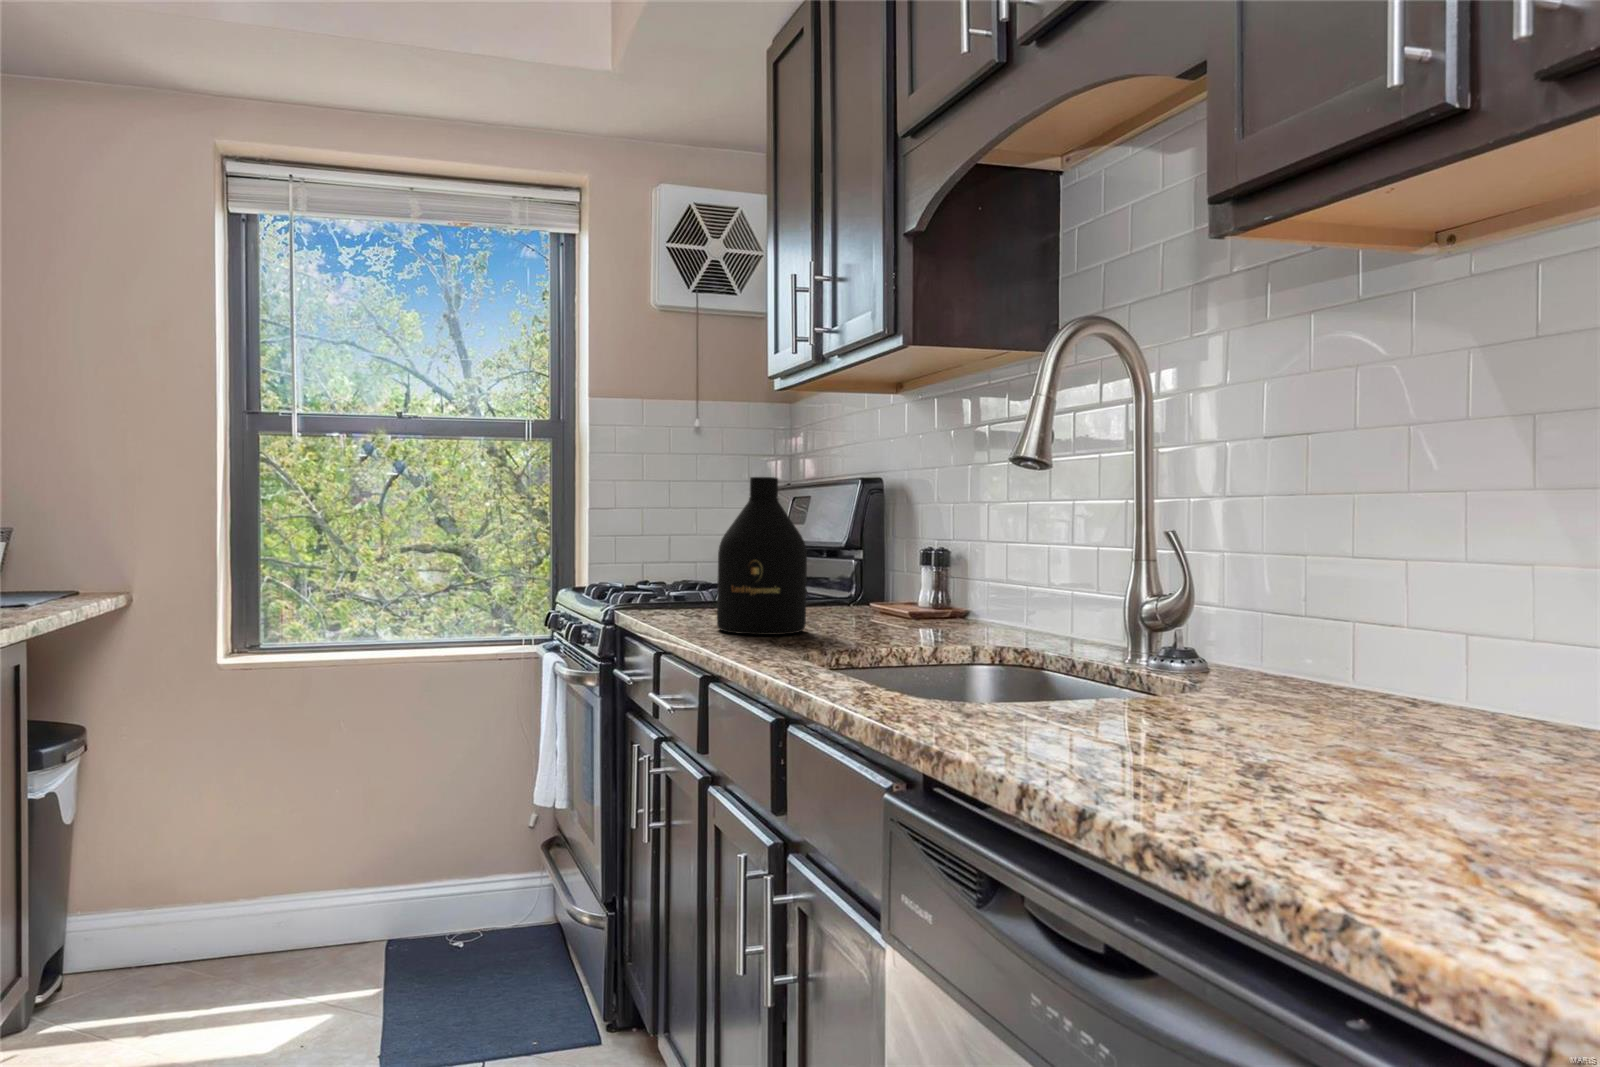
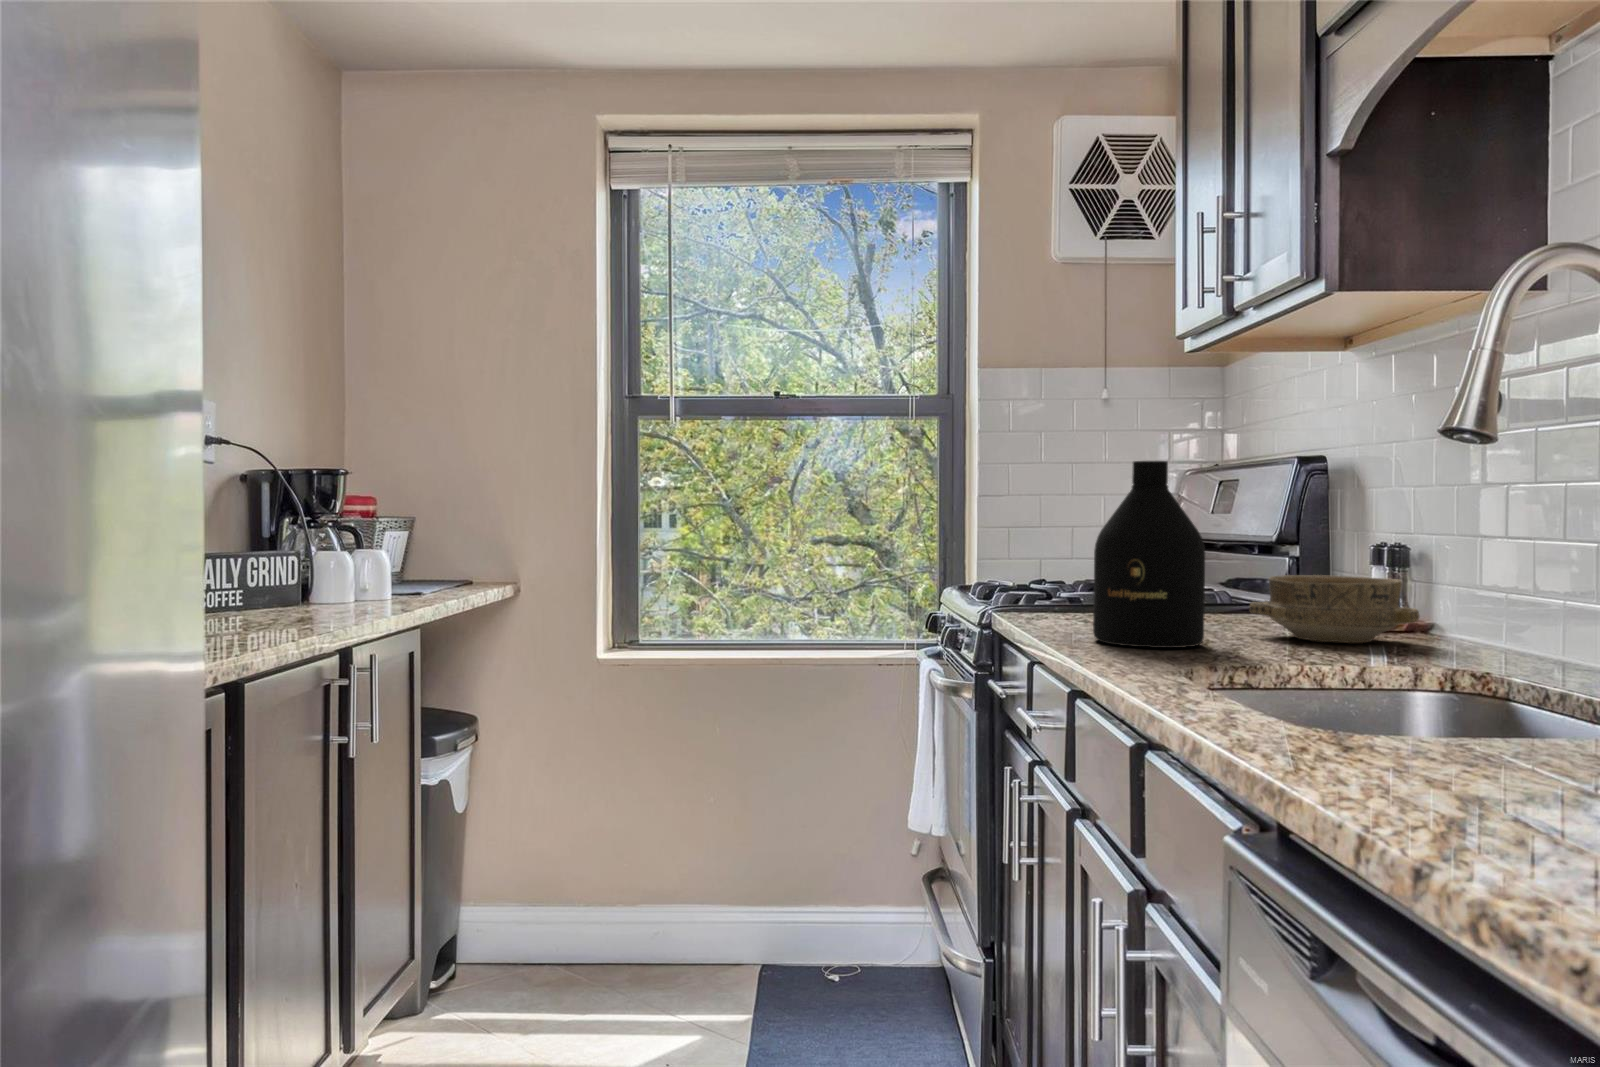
ceramic bowl: none [832,572,951,625] -> present [1249,575,1419,643]

